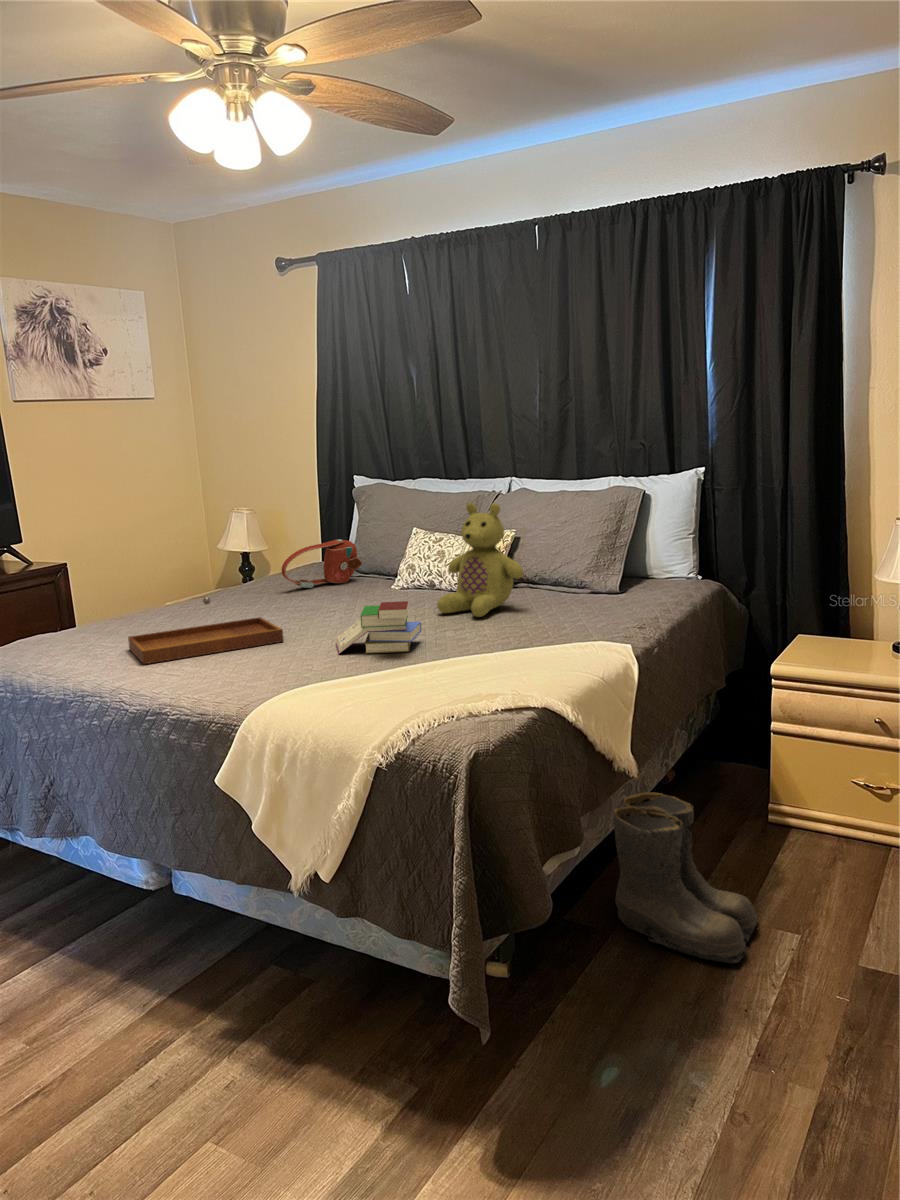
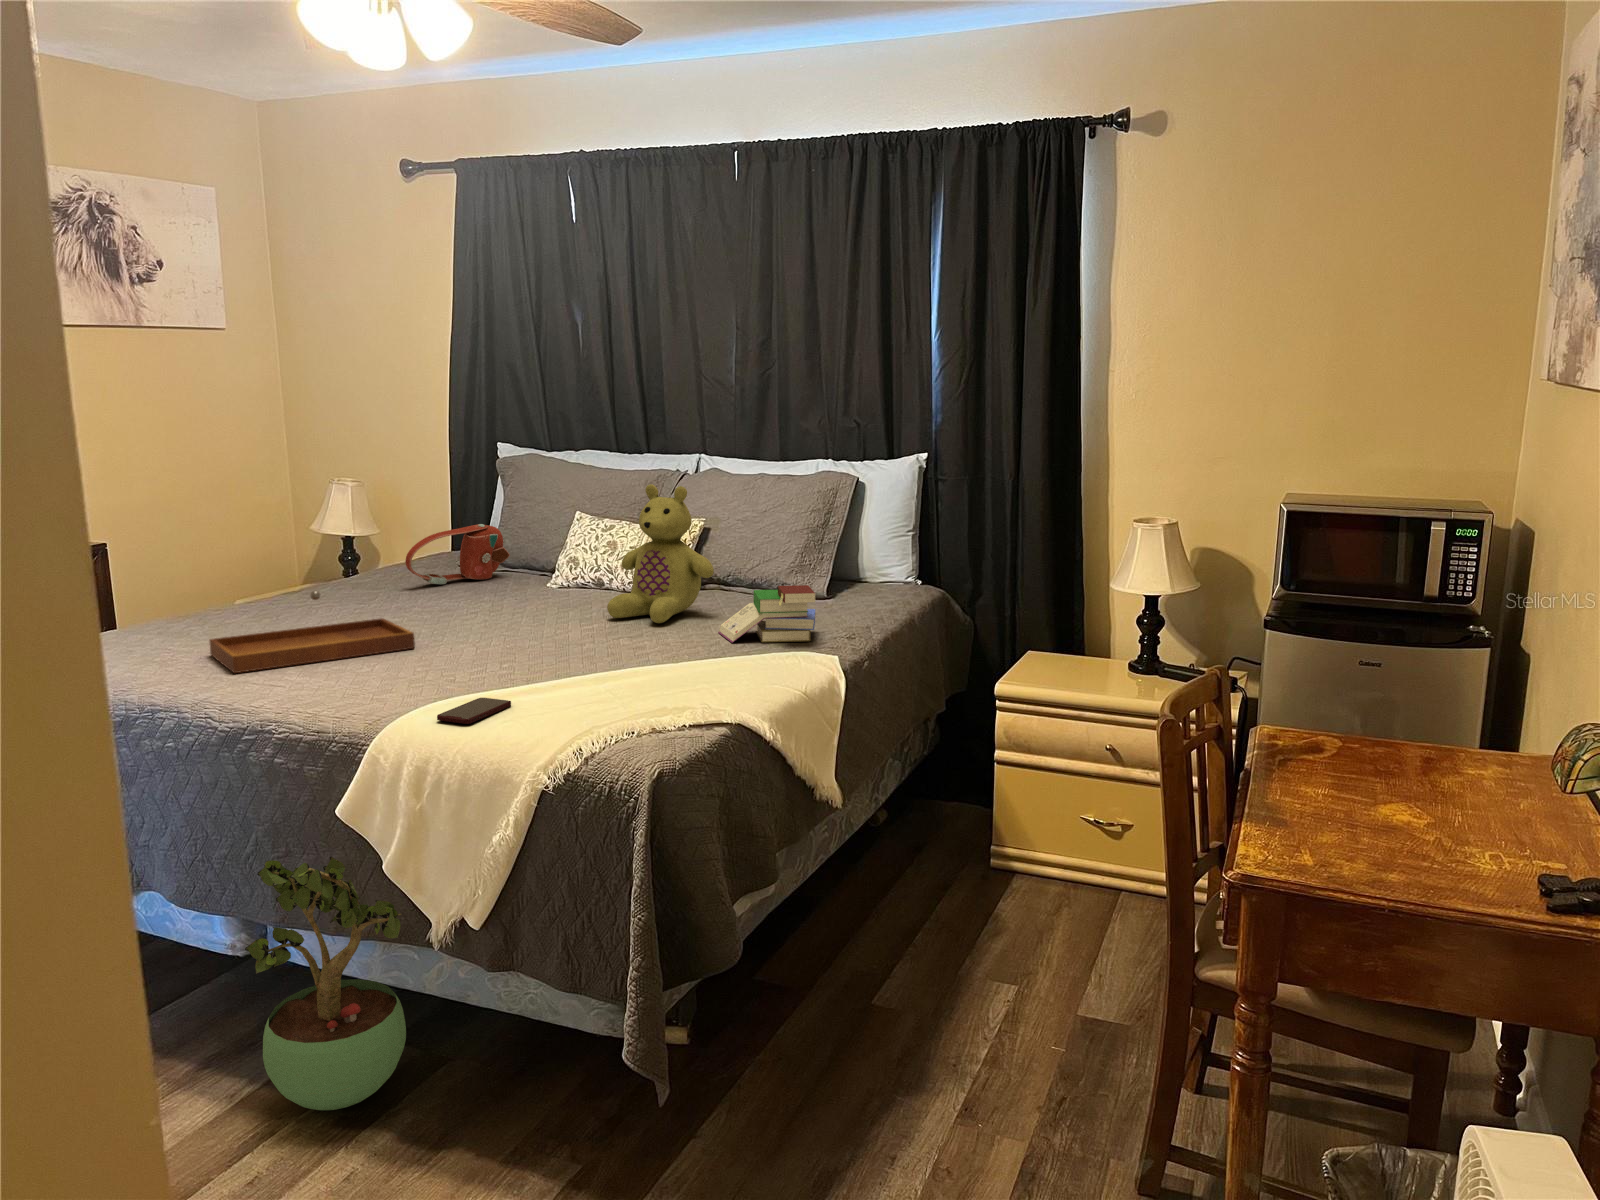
book: present [336,601,421,654] -> present [718,585,815,642]
smartphone: none [294,685,355,708] -> present [437,698,511,724]
boots: present [613,792,757,964] -> none [813,828,973,1017]
potted plant: none [148,819,275,1026] -> present [245,857,406,1110]

